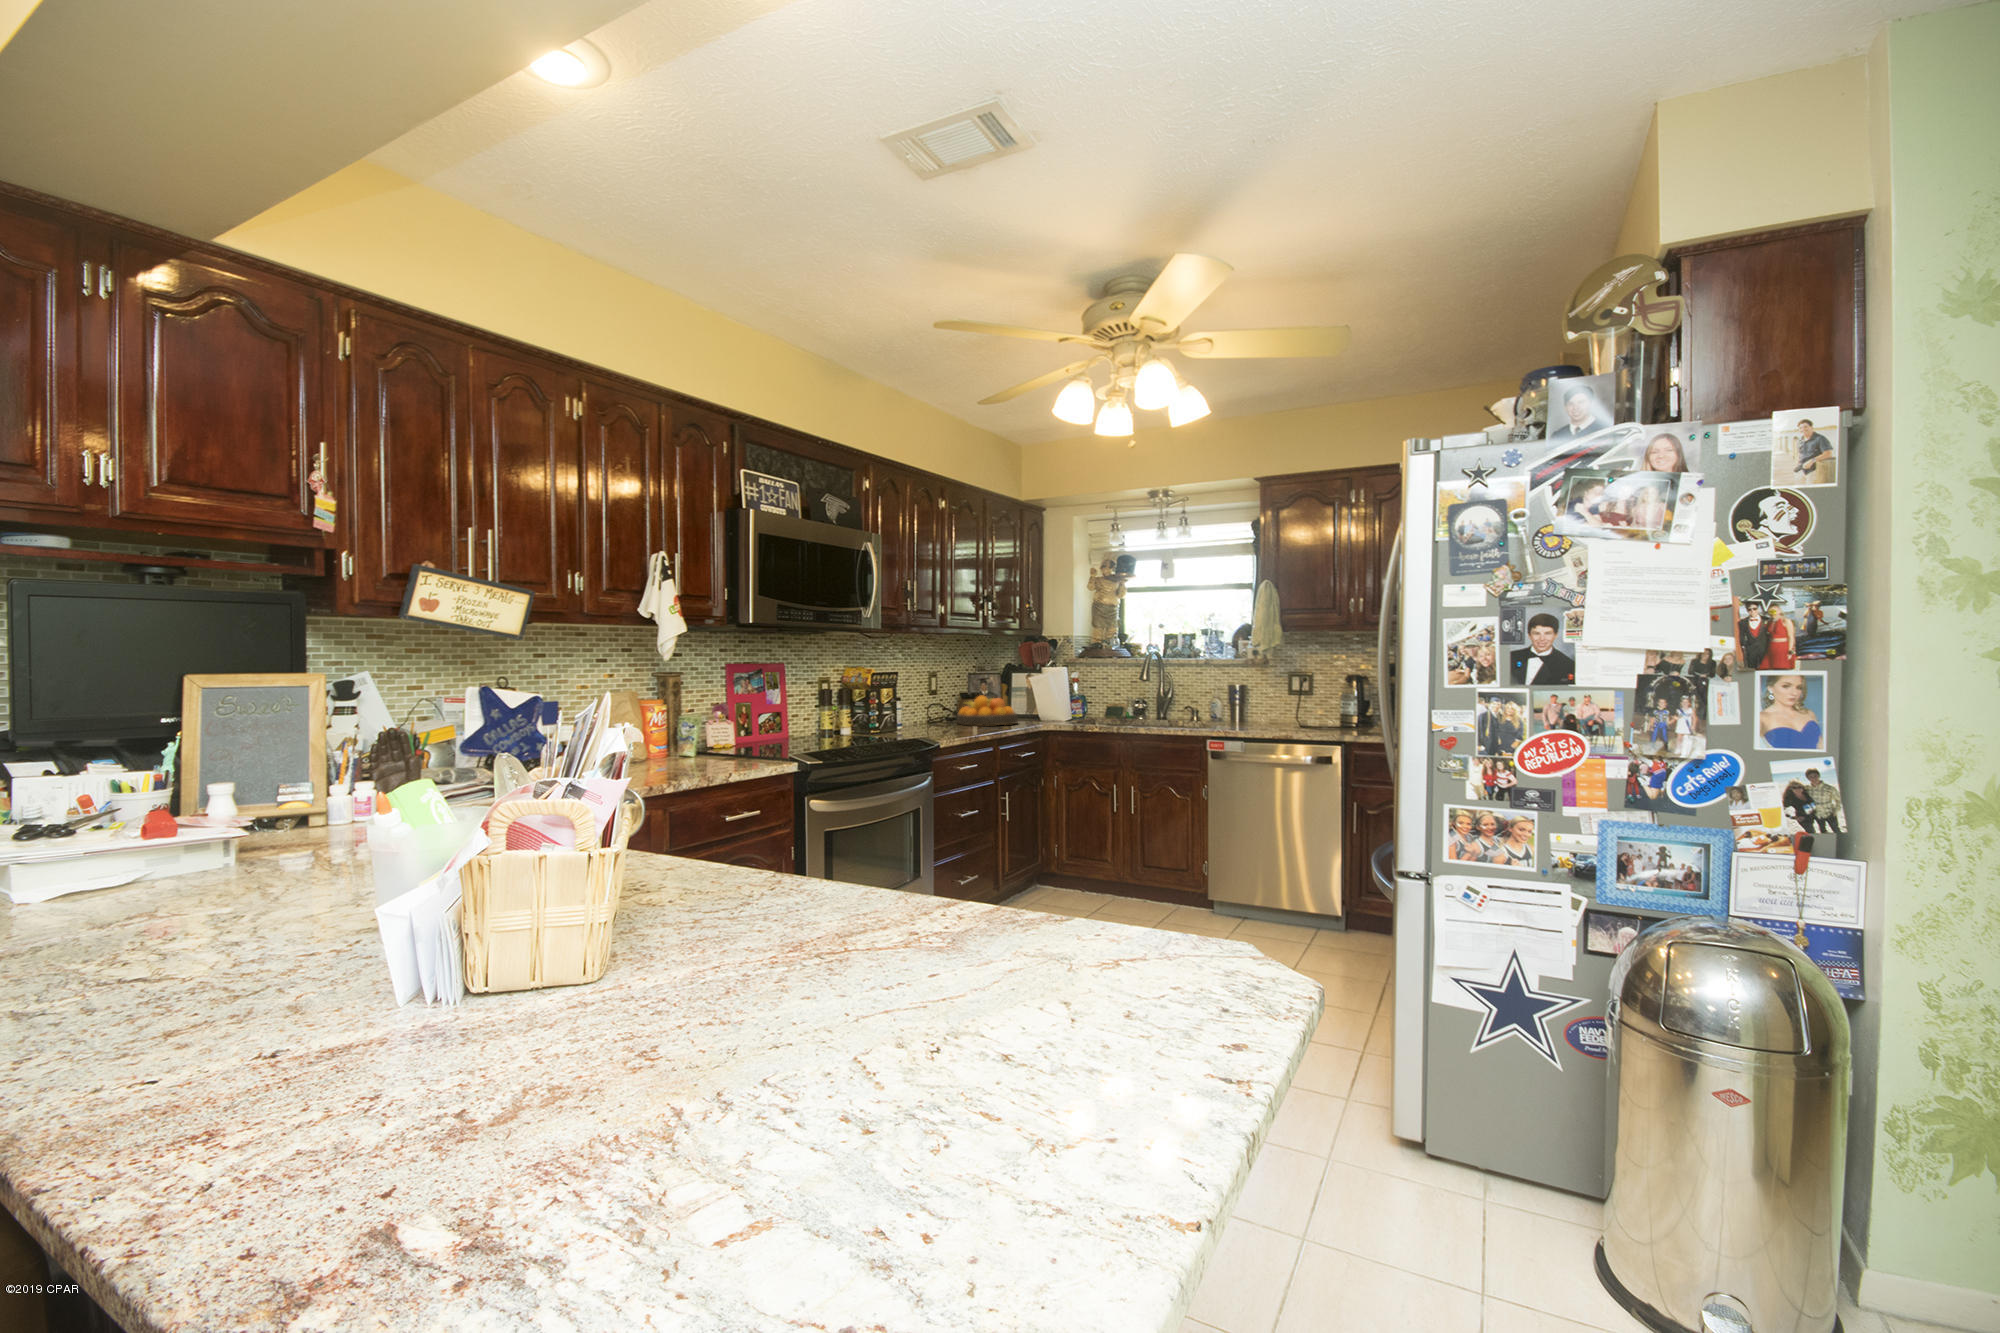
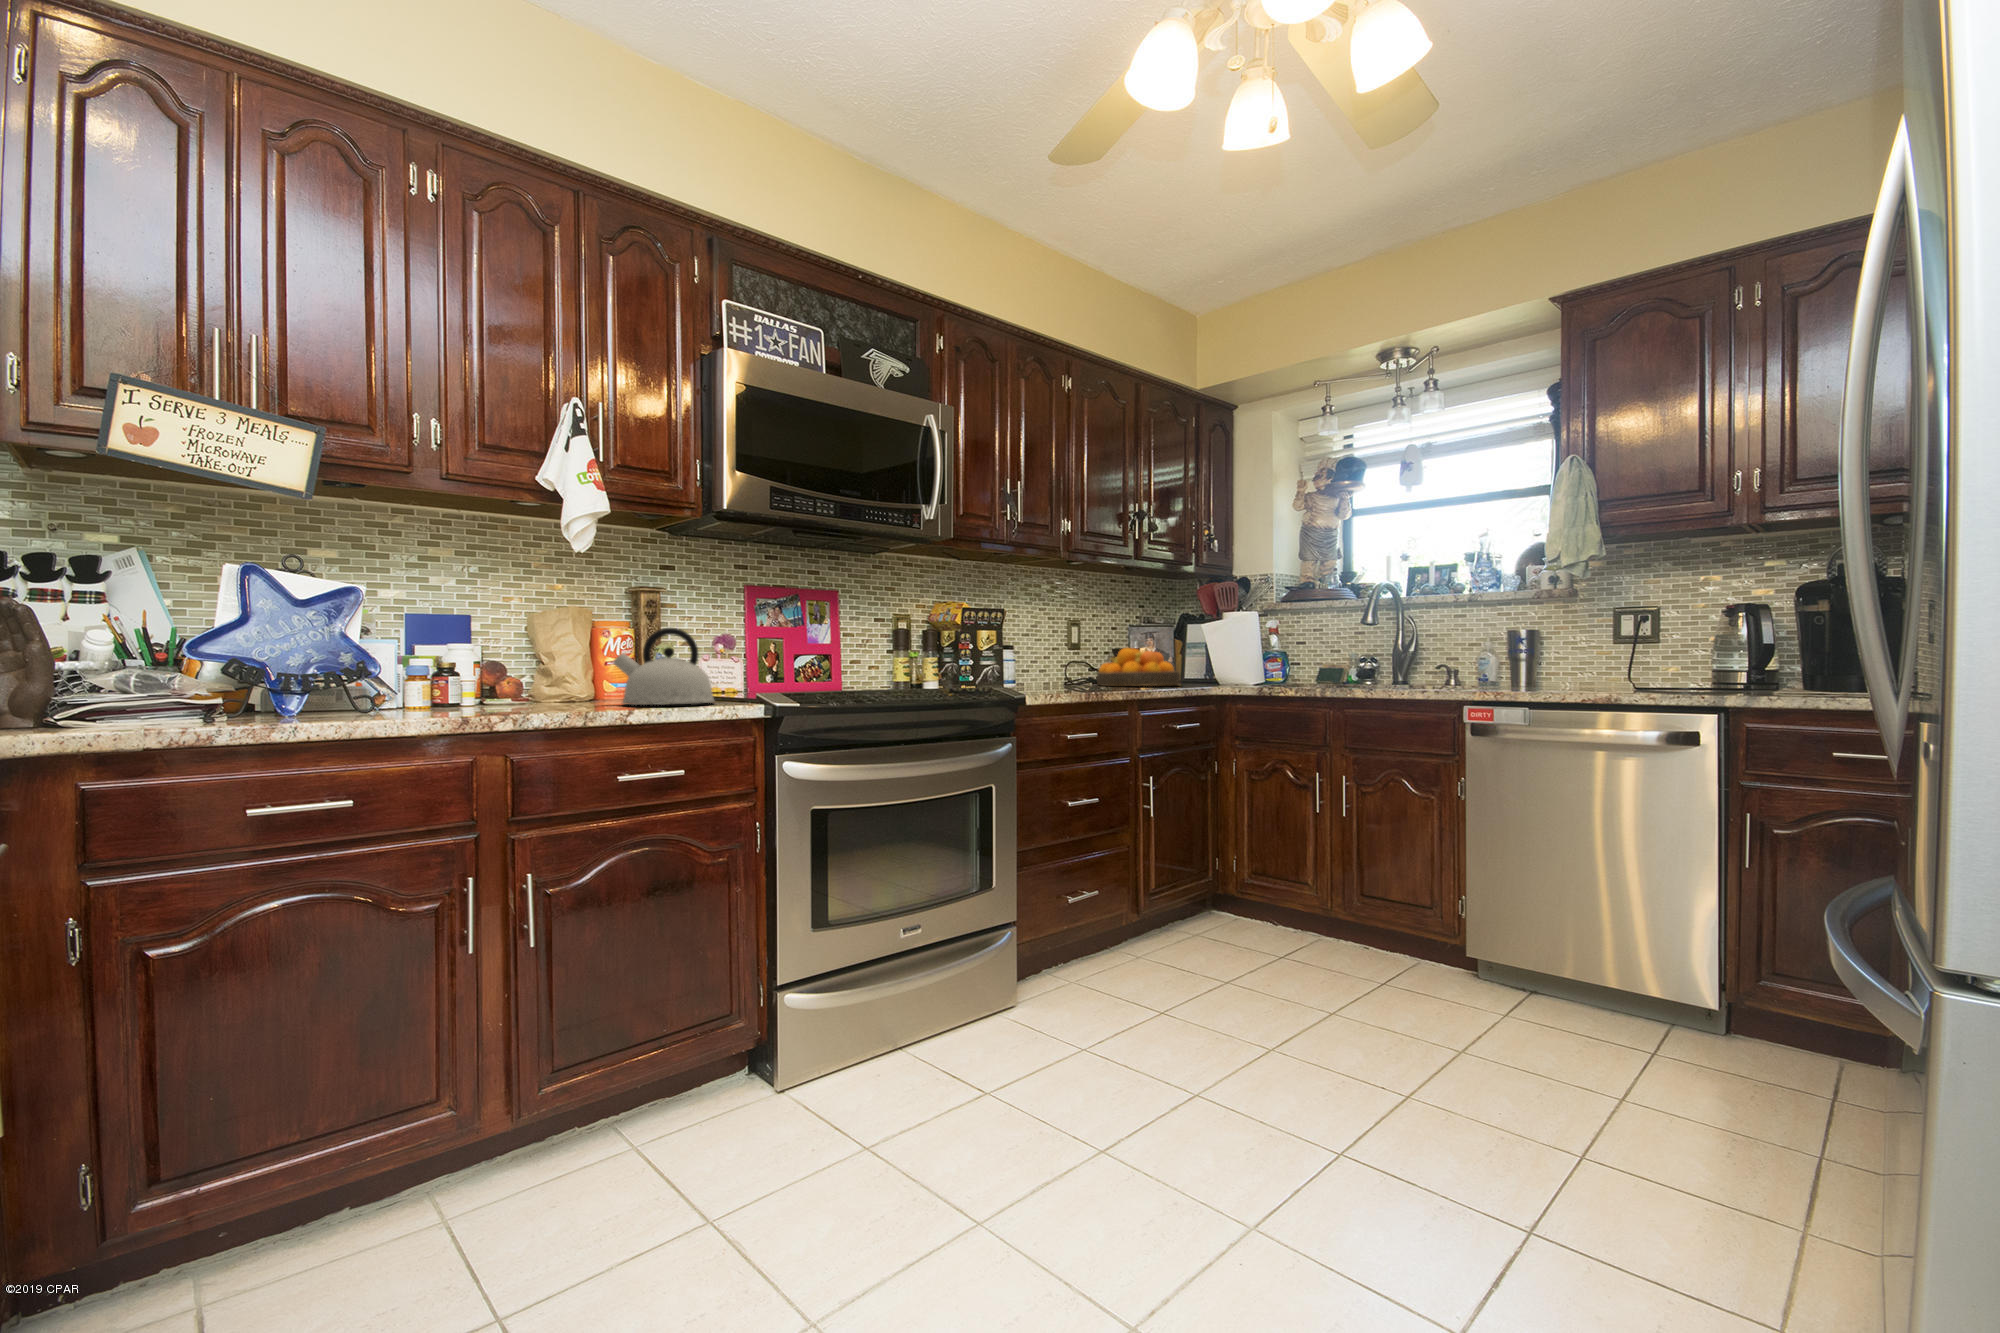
kettle: none [673,708,746,766] -> present [613,628,714,705]

